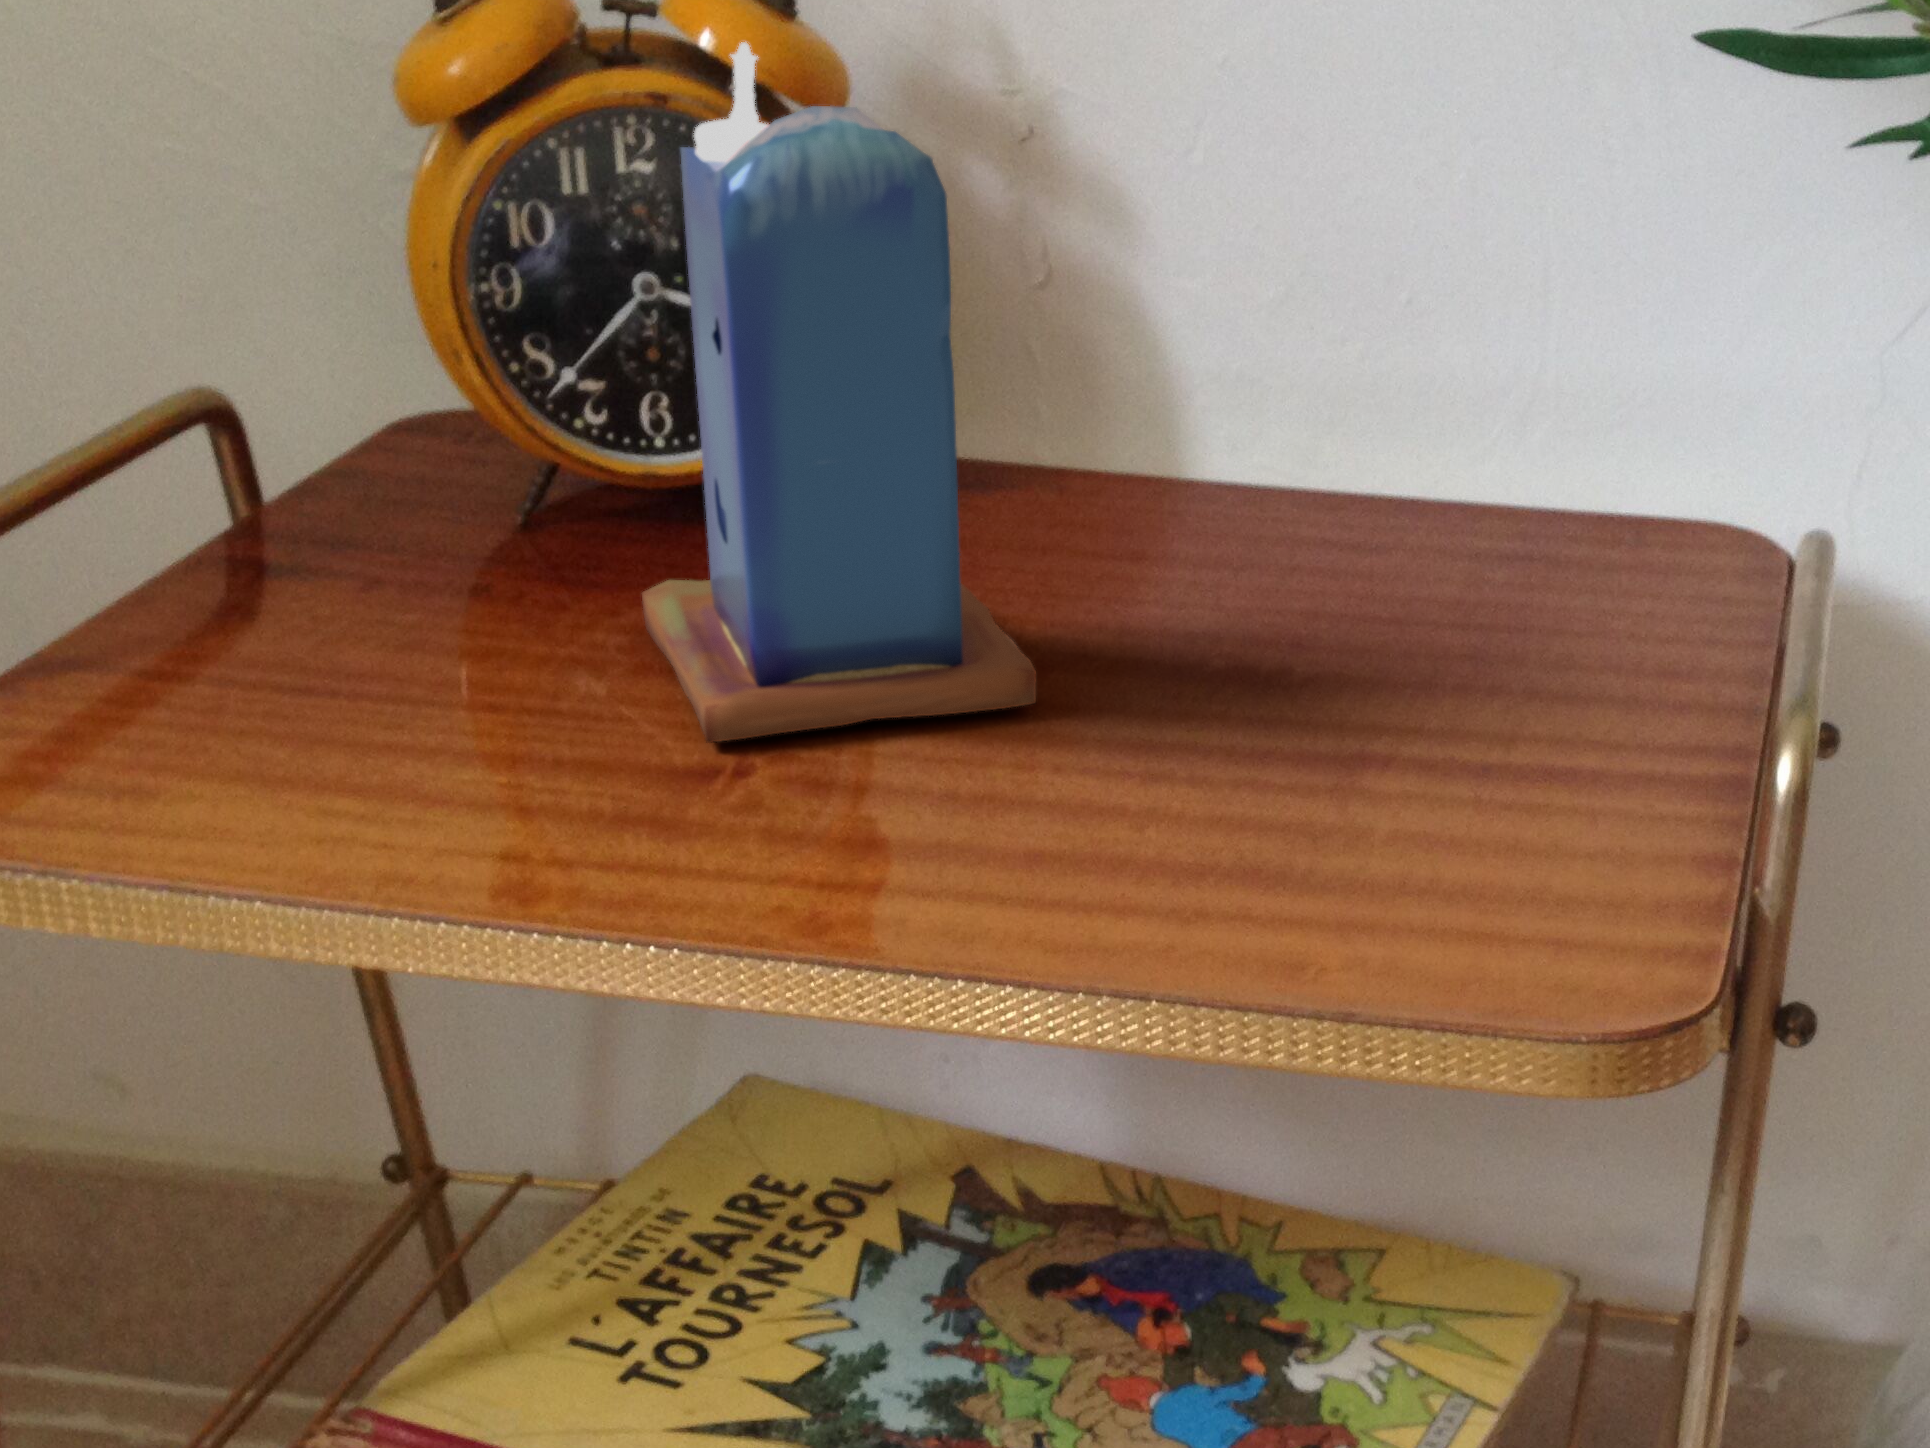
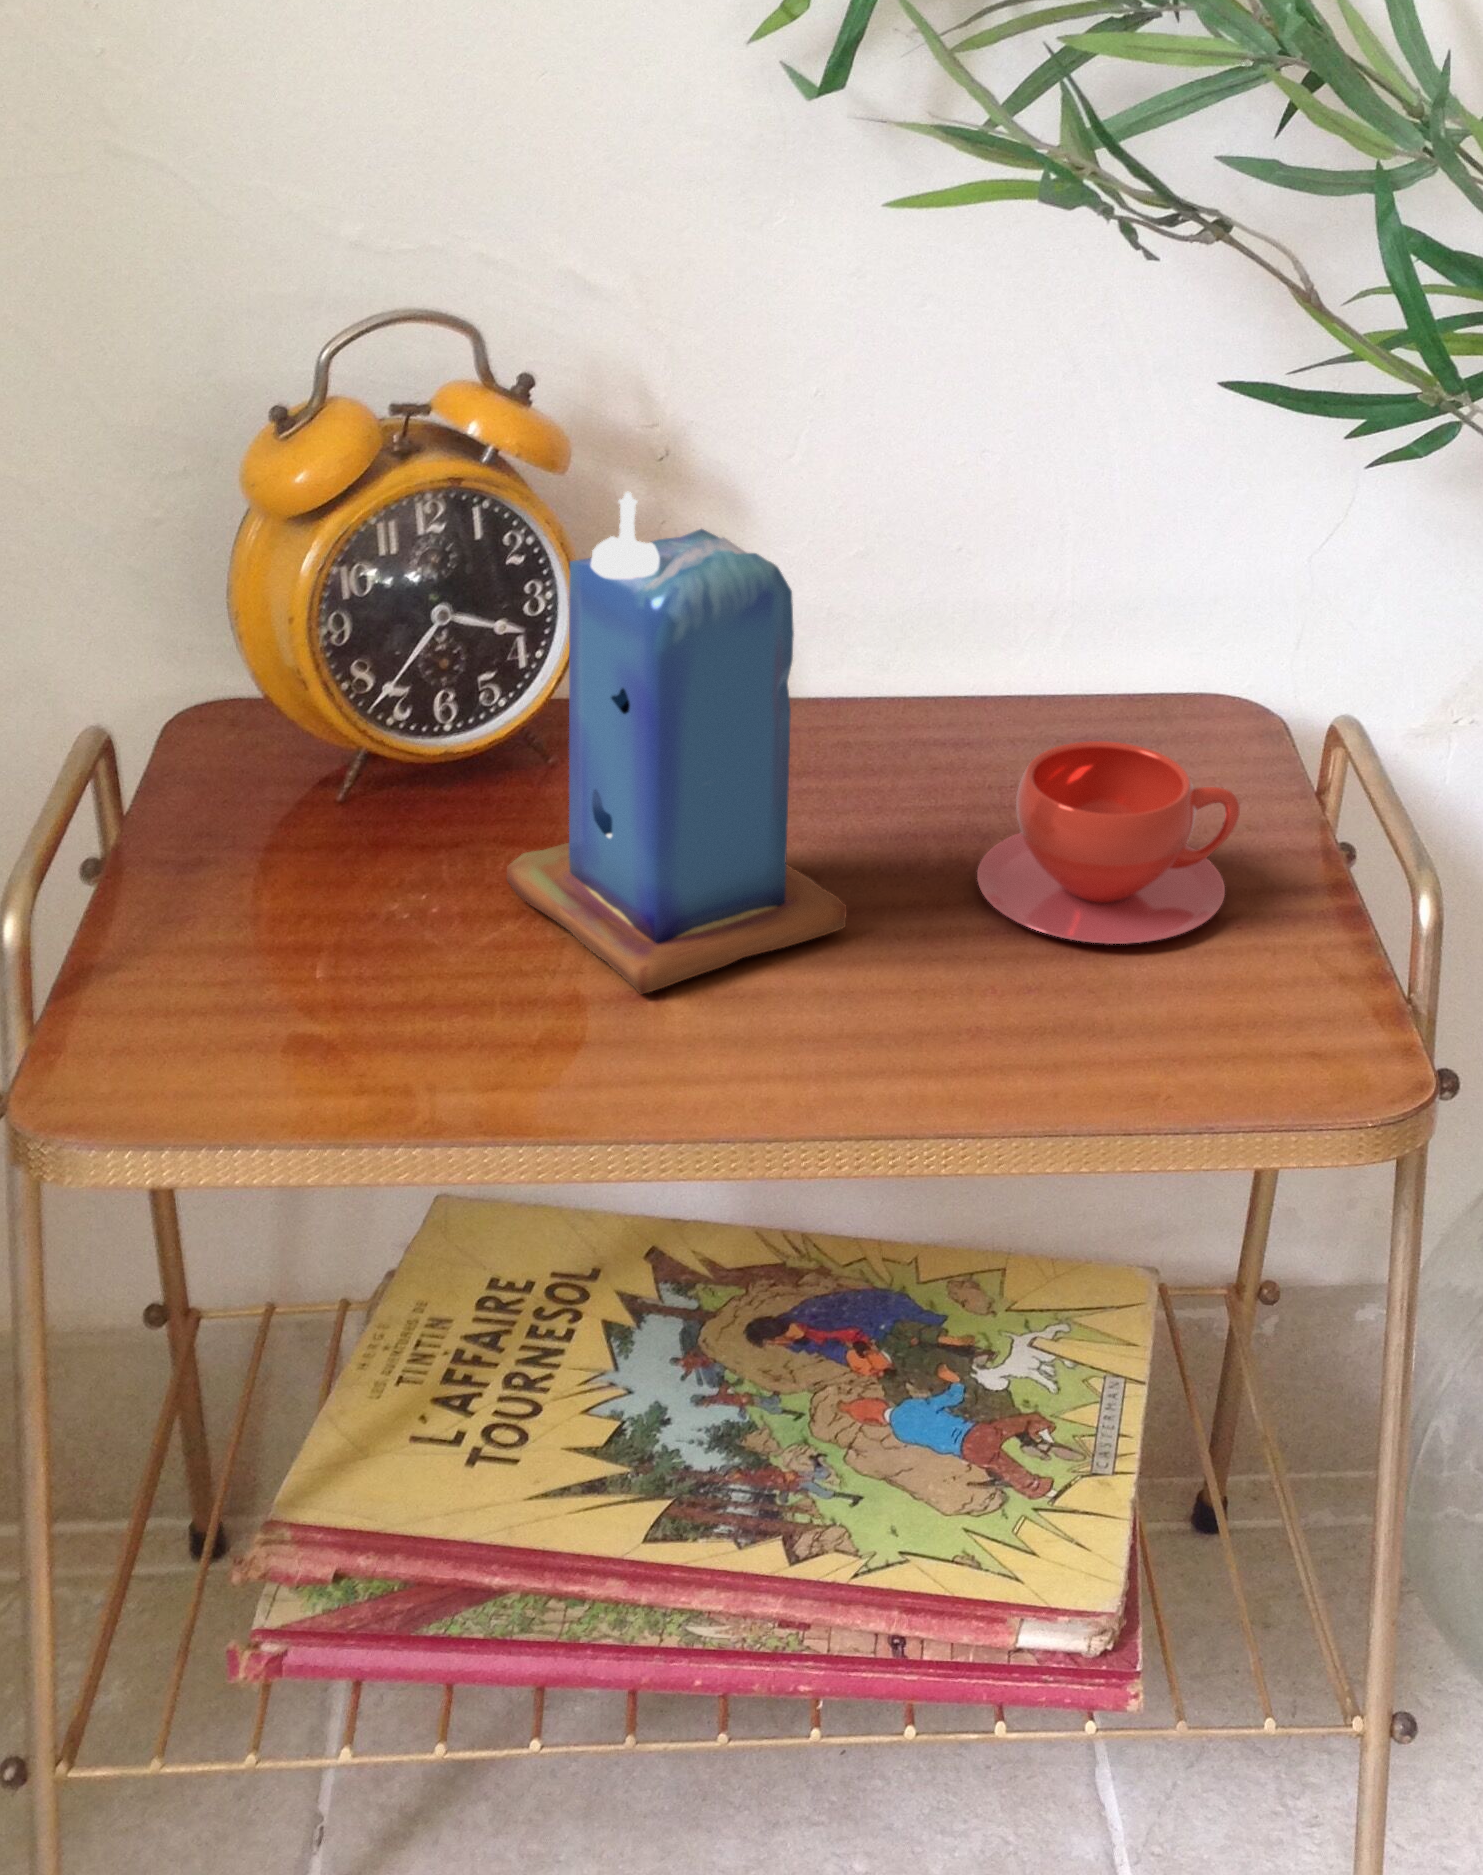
teacup: none [1245,499,1611,762] -> present [977,741,1240,944]

